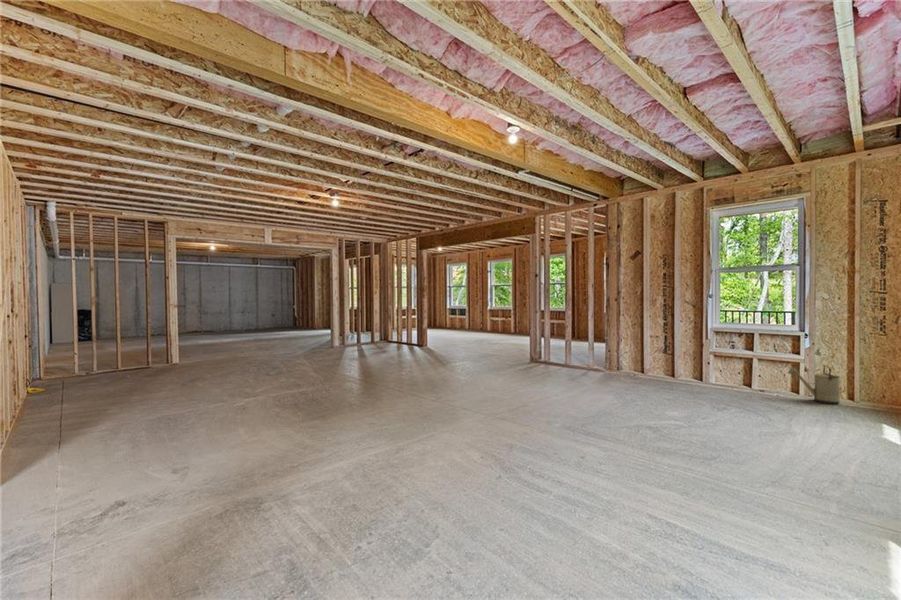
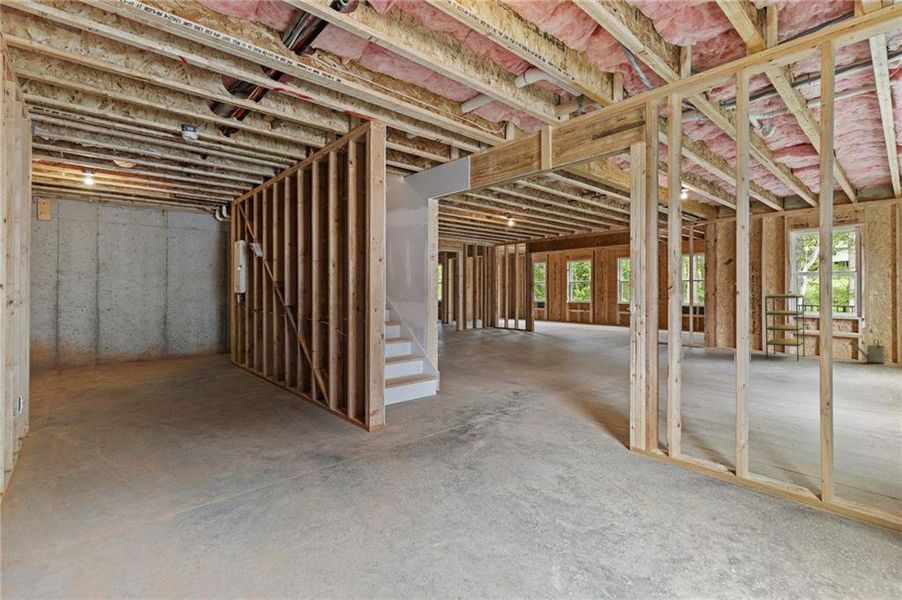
shelving unit: none [671,298,729,398] -> present [765,294,805,361]

